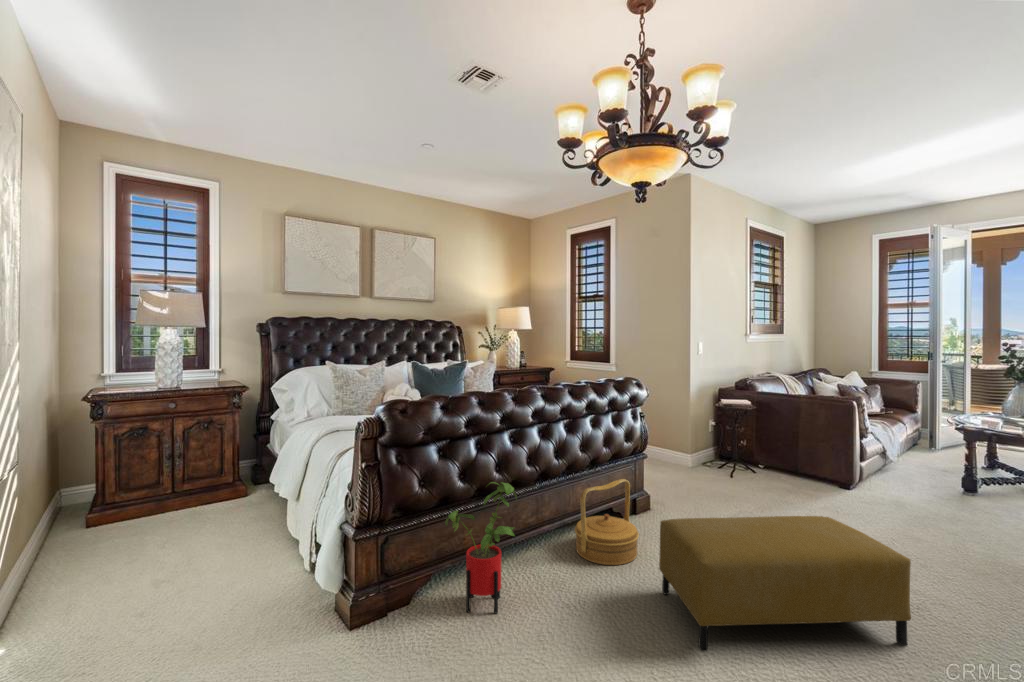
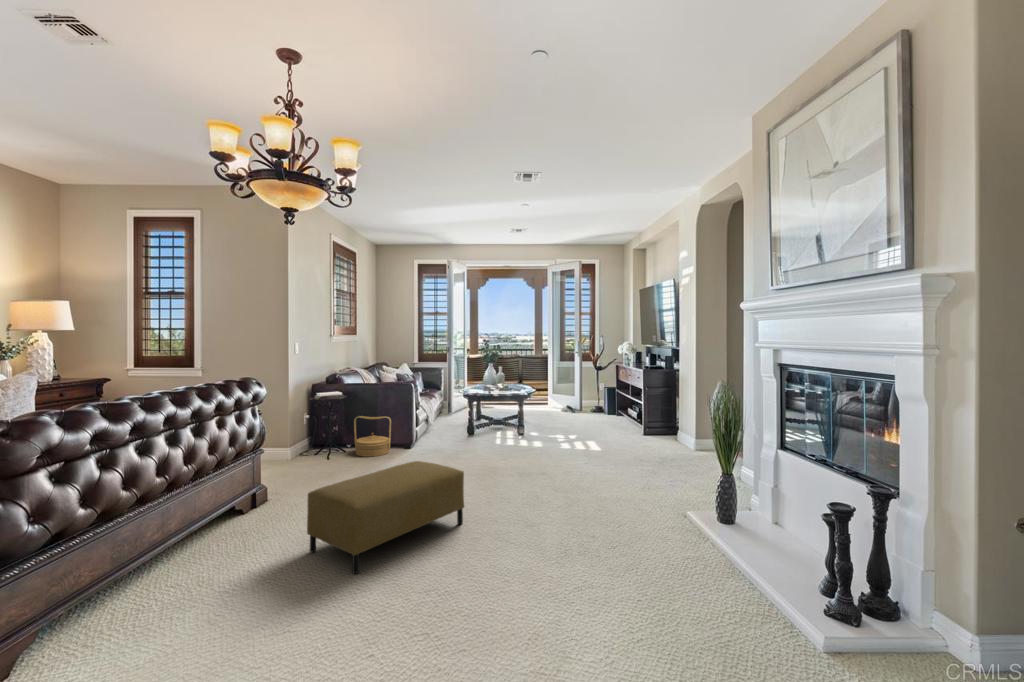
woven basket: present [575,479,639,565] -> present [354,416,391,457]
house plant: present [445,482,517,614] -> none [71,495,180,646]

